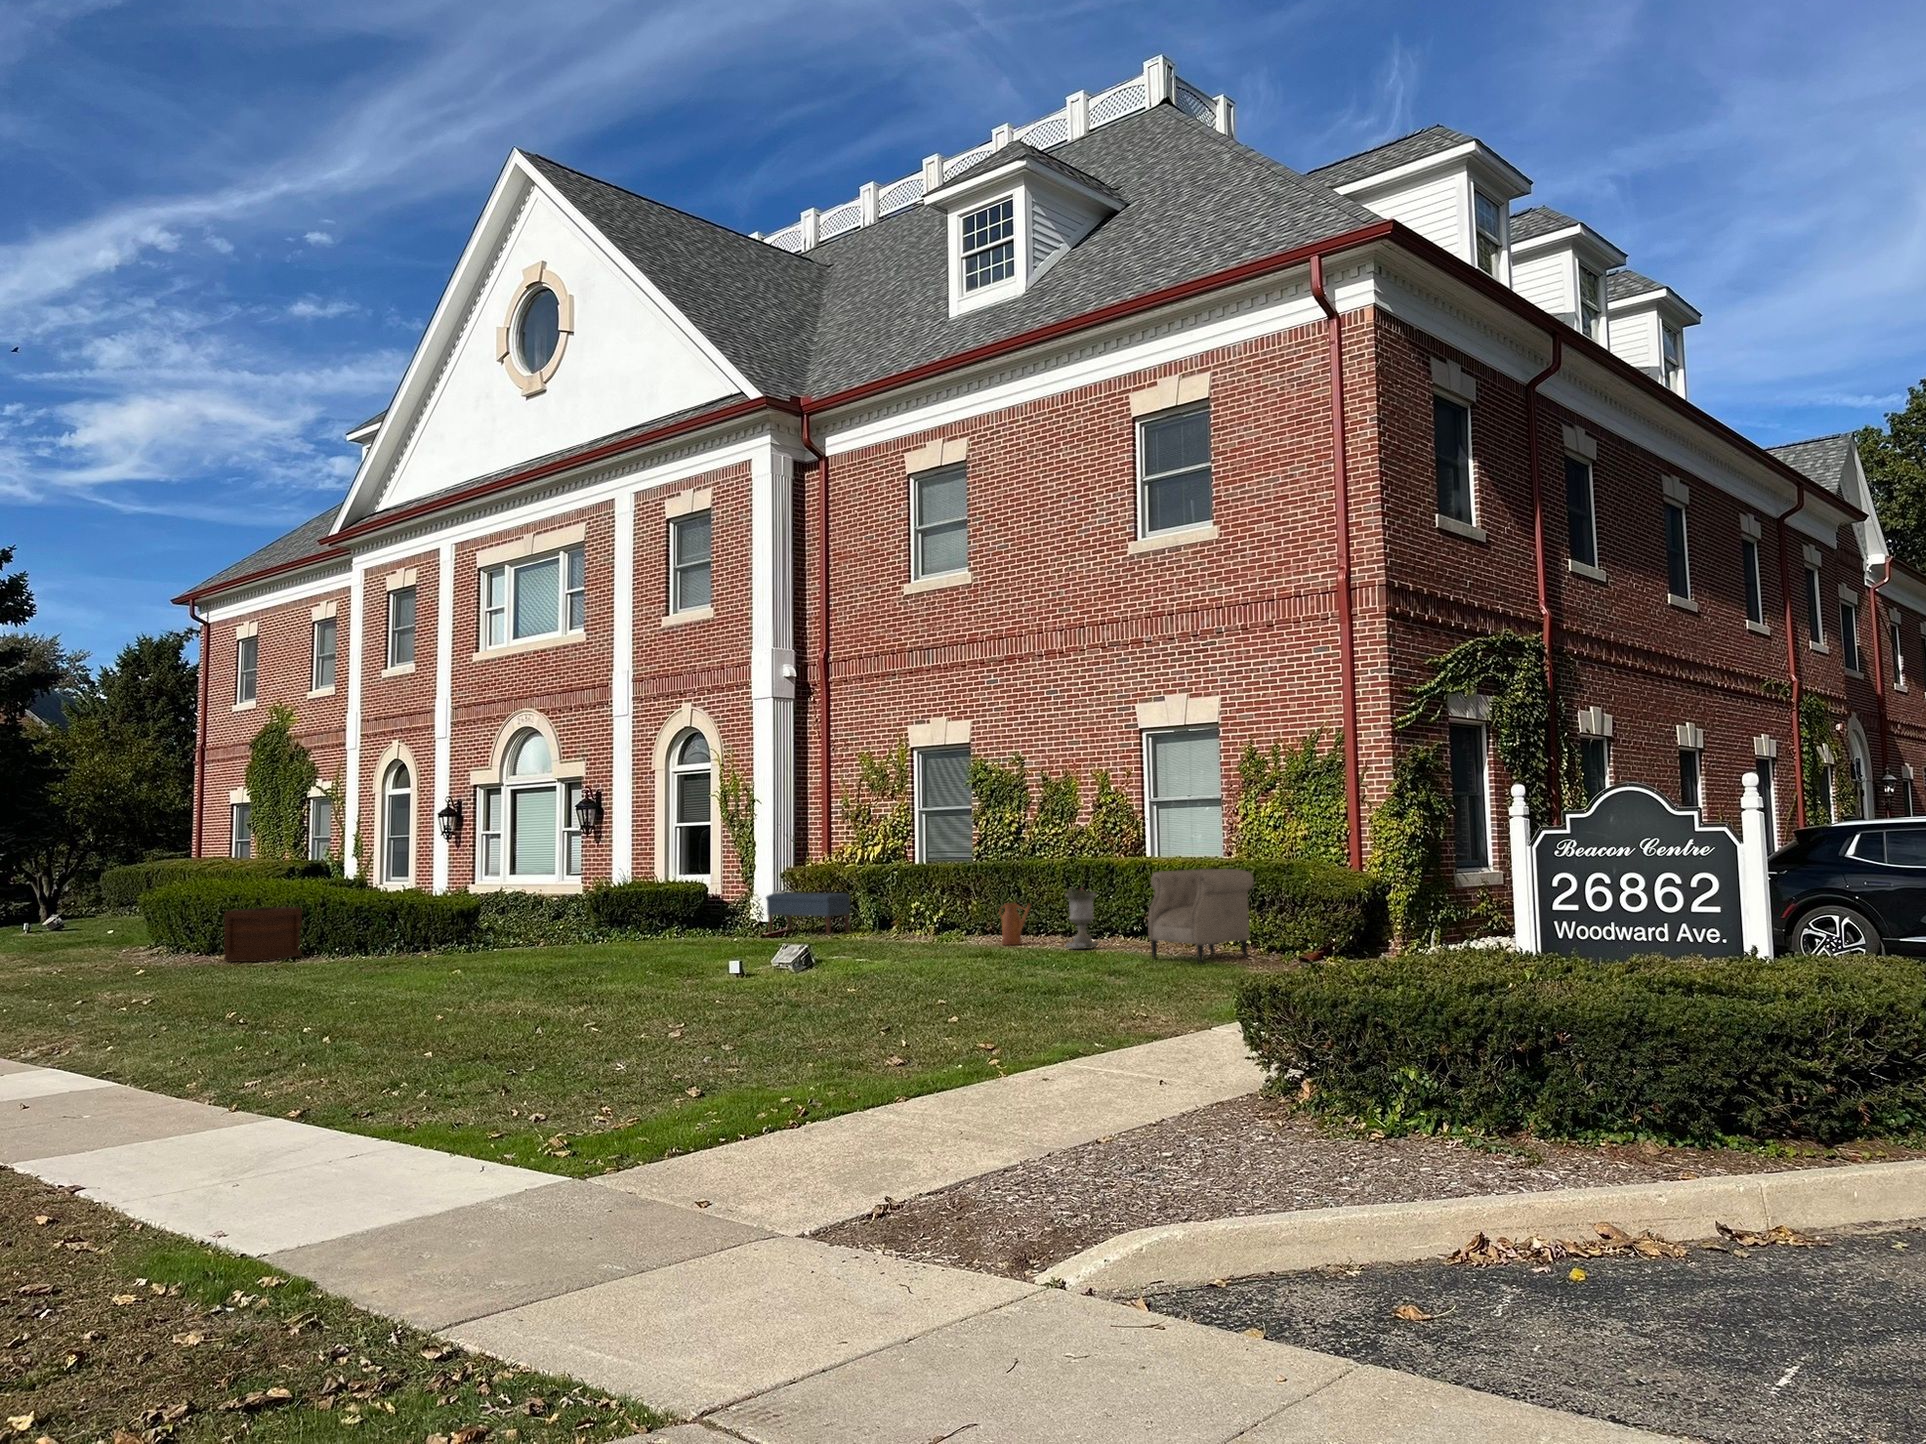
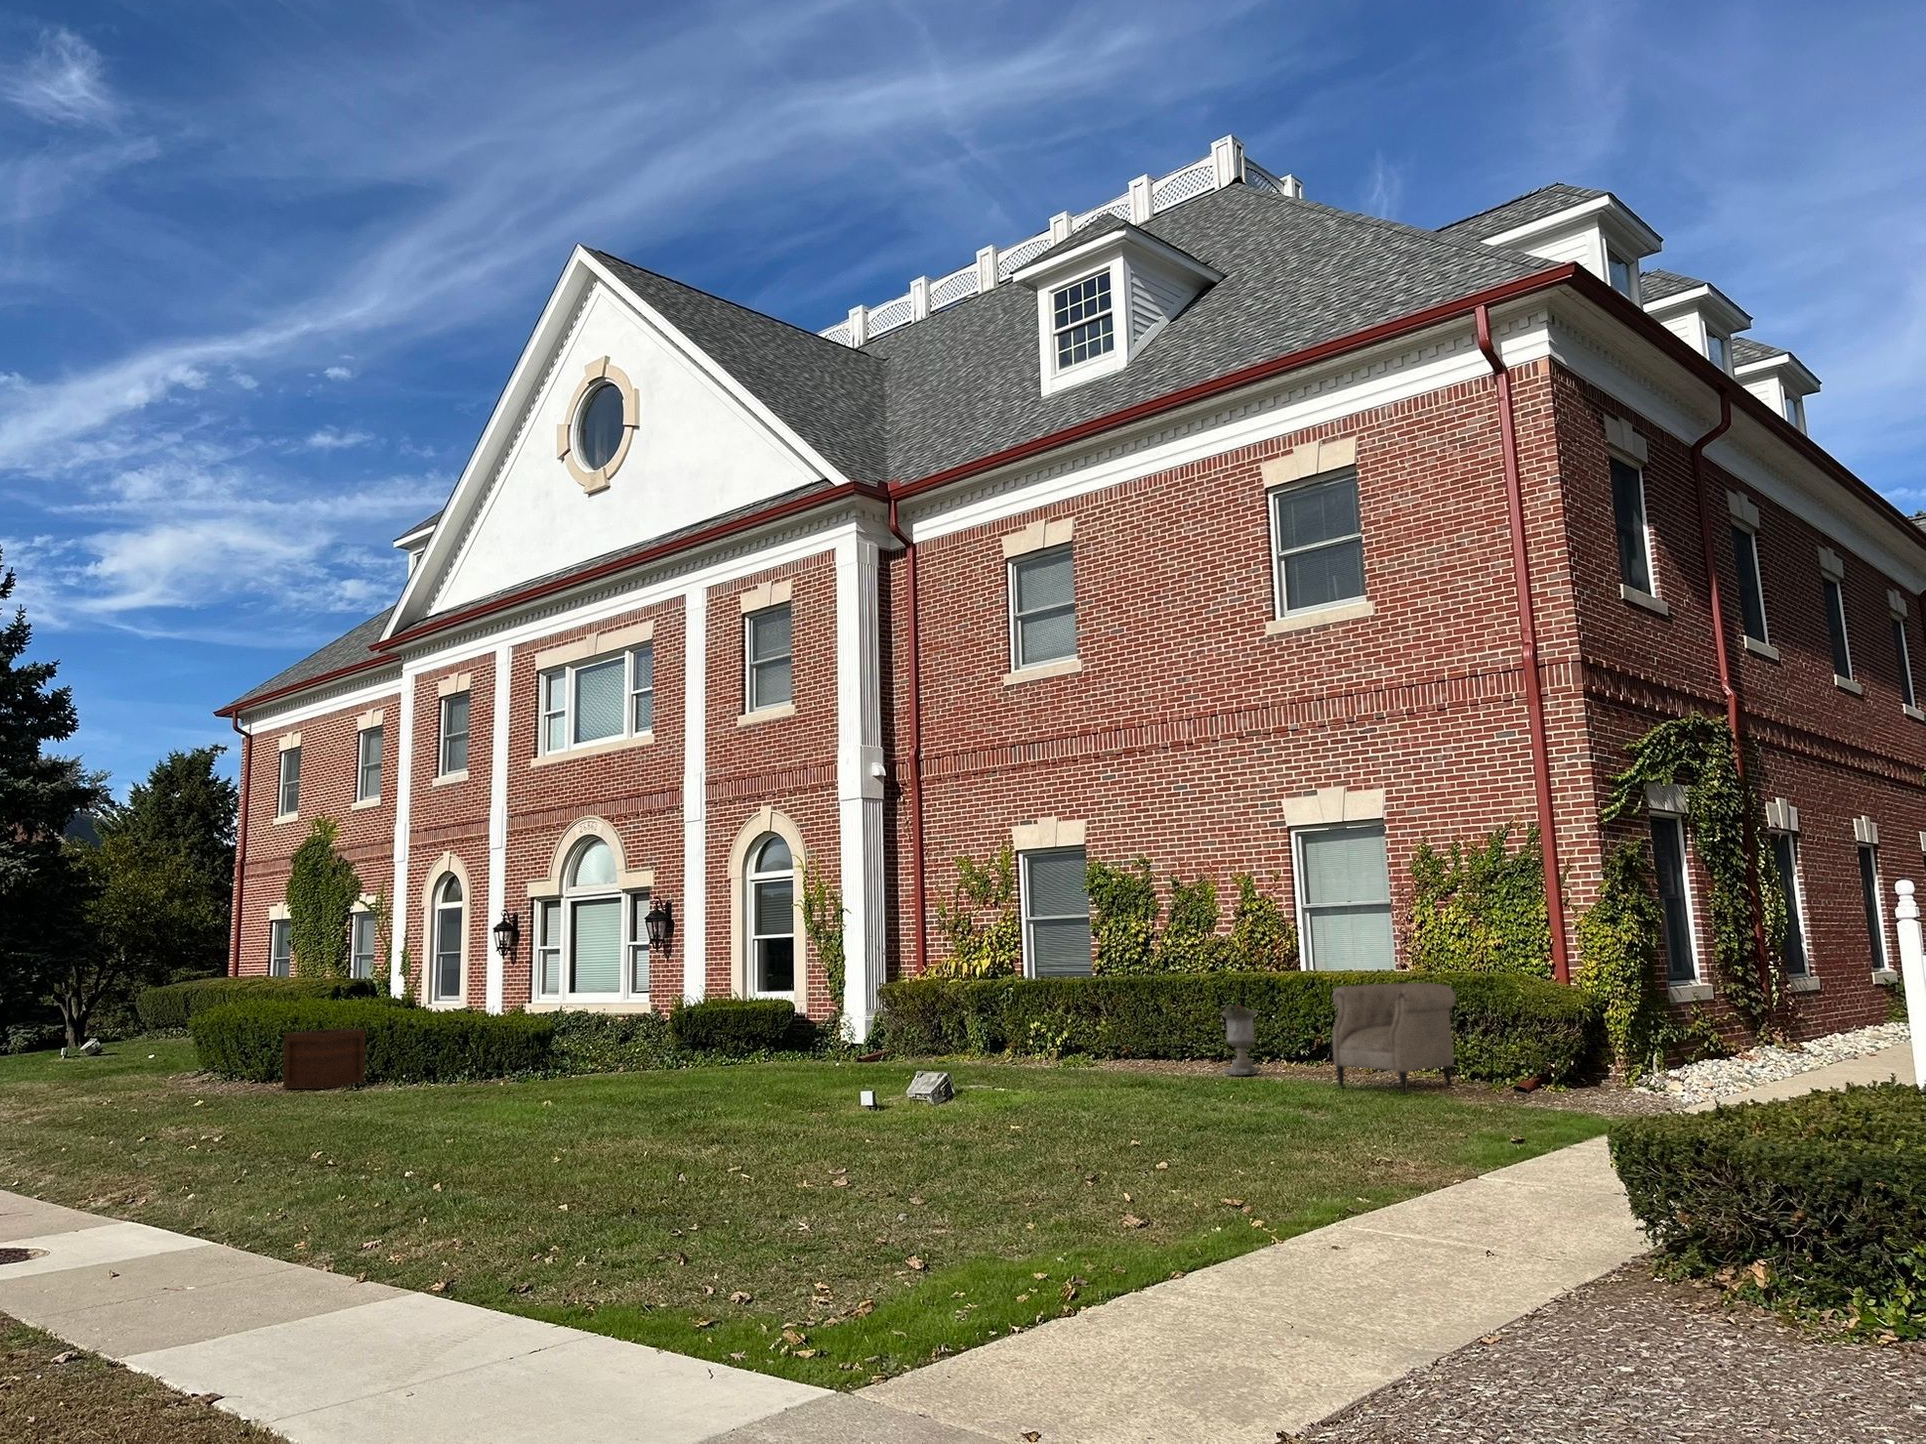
bench: present [766,892,851,936] -> none [863,1011,958,1059]
watering can: present [999,903,1031,945] -> none [1139,1022,1178,1071]

